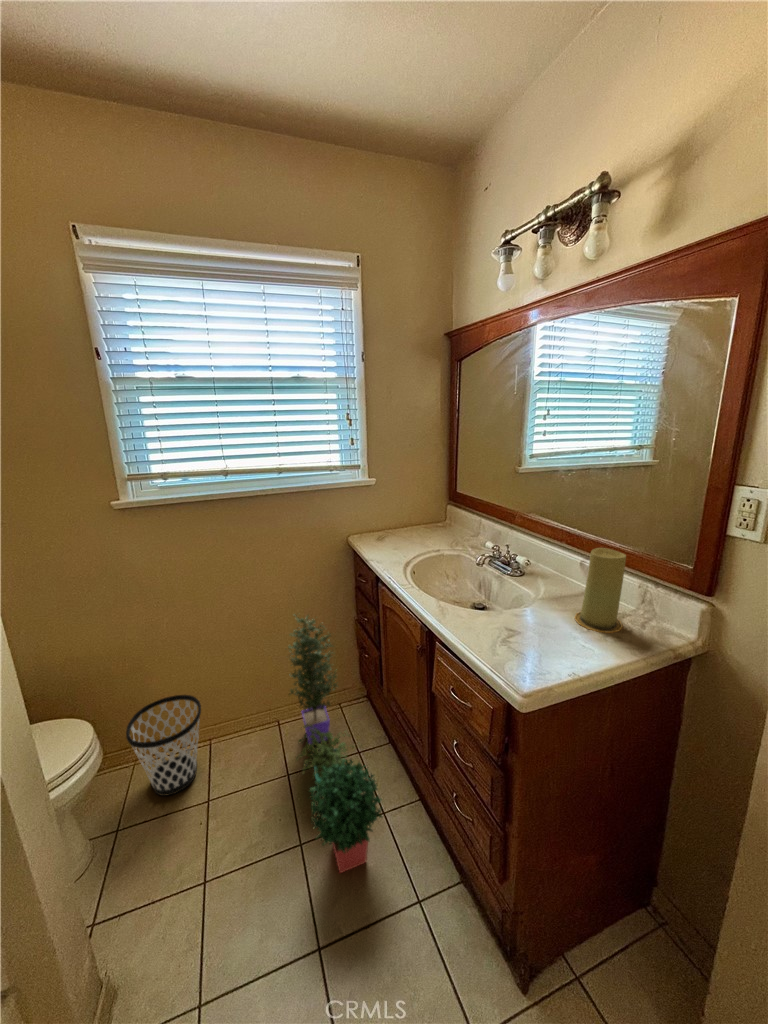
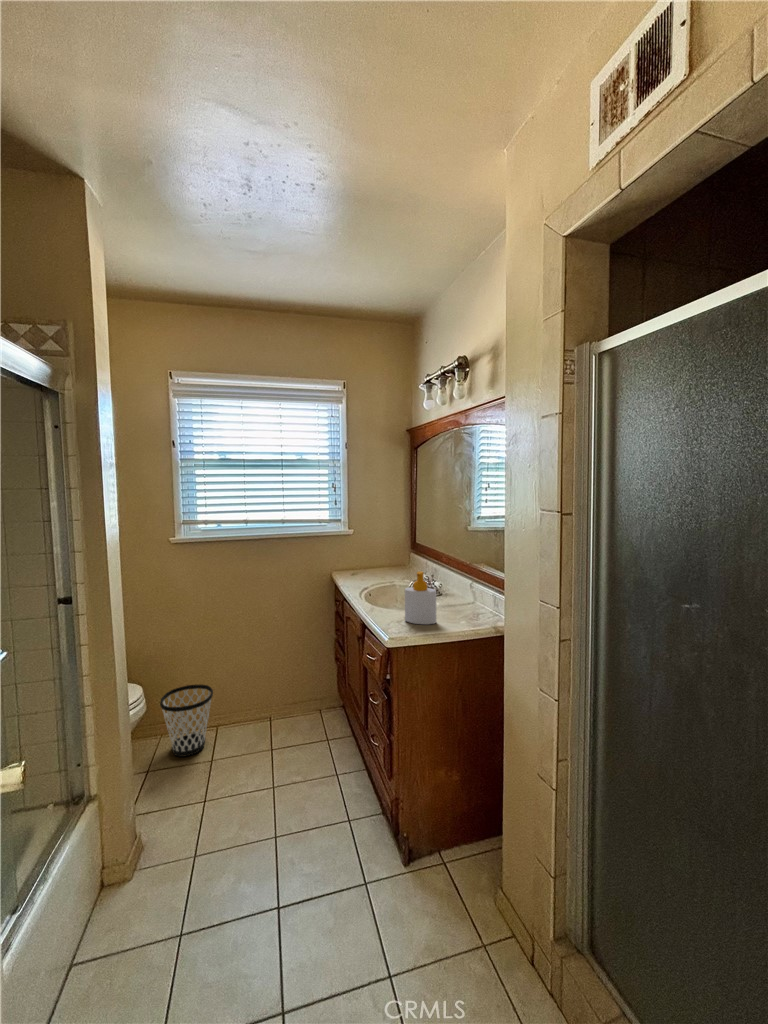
candle: present [575,548,626,633] -> none [453,568,480,620]
soap bottle: none [512,563,574,651] -> present [405,571,436,624]
potted plant: present [289,615,382,873] -> none [277,627,332,804]

